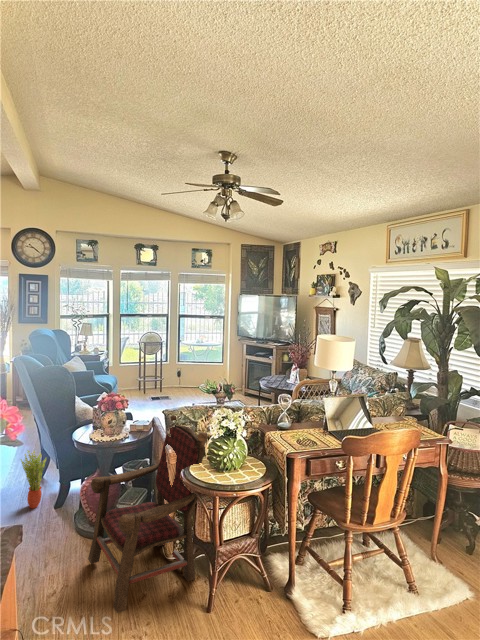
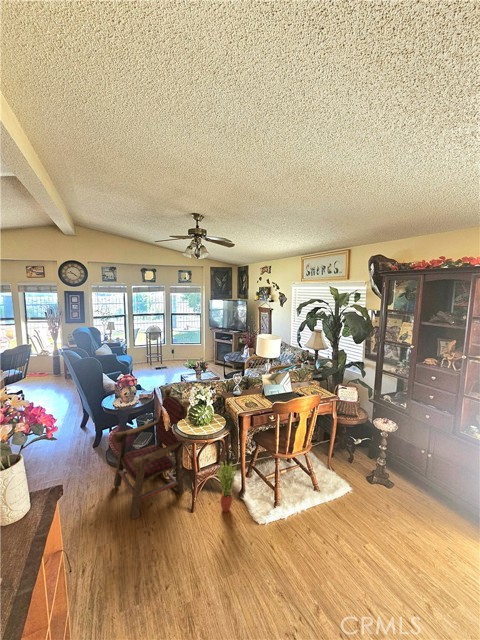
potted plant: present [21,451,46,508] -> present [217,461,239,512]

